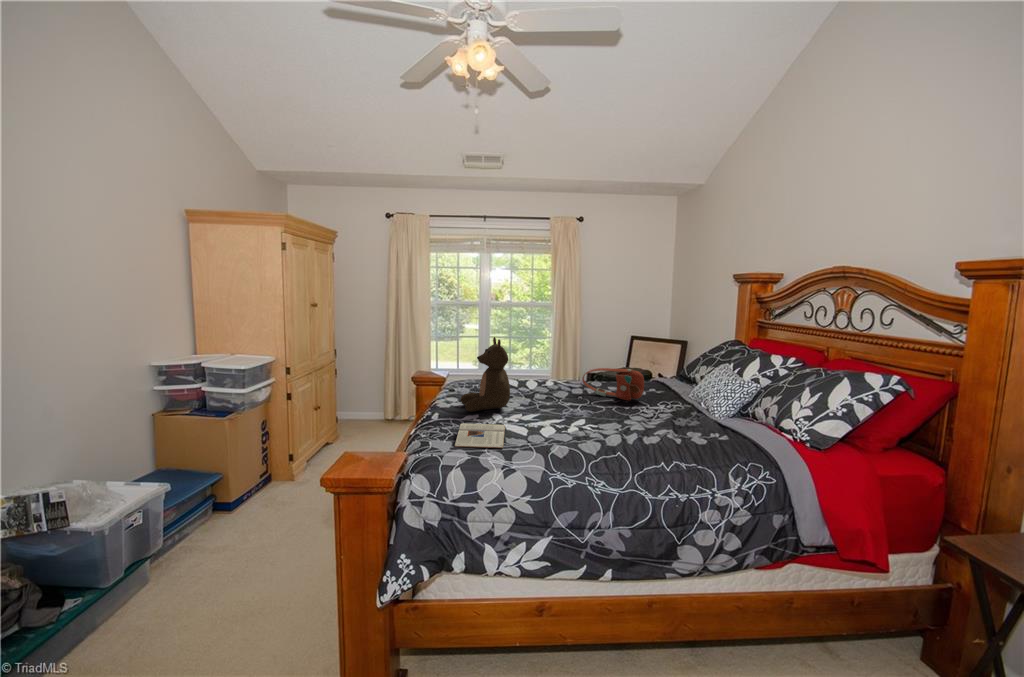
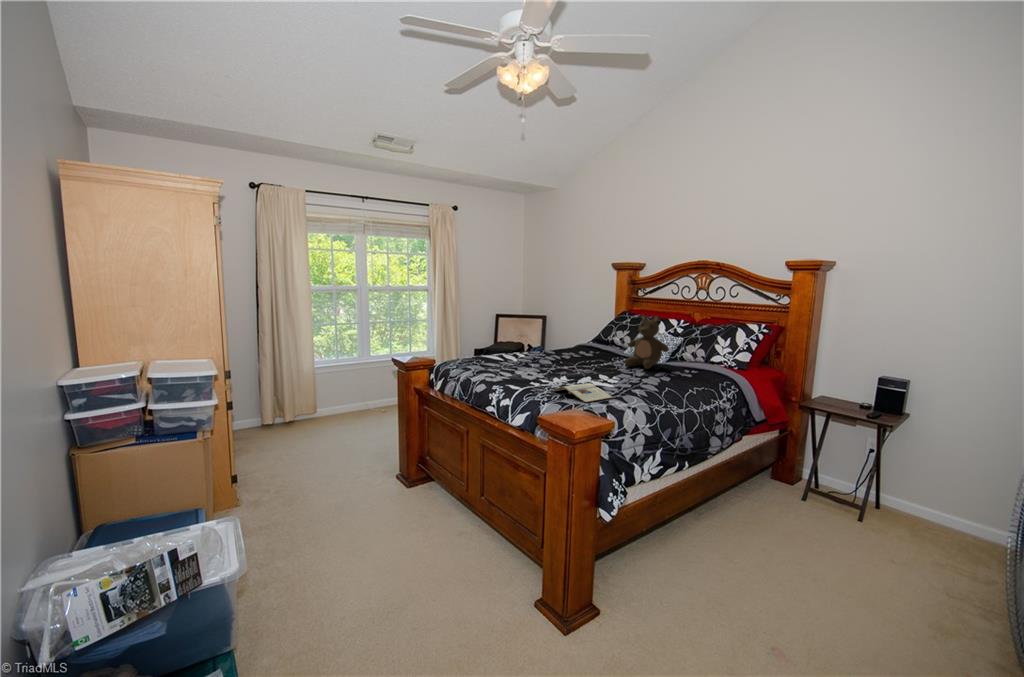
stuffed bear: present [461,337,510,412] -> present [625,315,669,369]
handbag: present [582,368,644,401] -> none [559,336,607,360]

